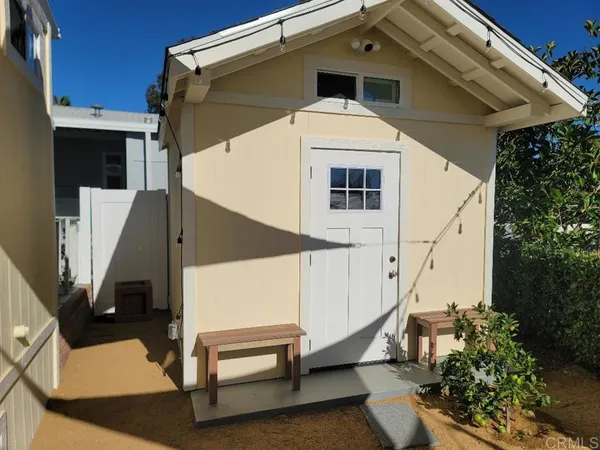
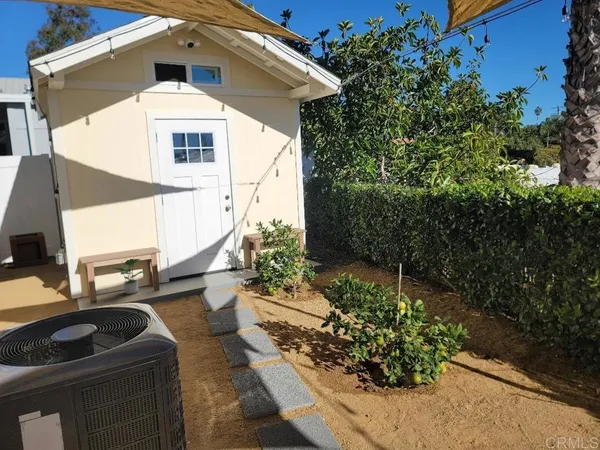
potted plant: none [239,331,282,394] -> present [113,259,143,294]

